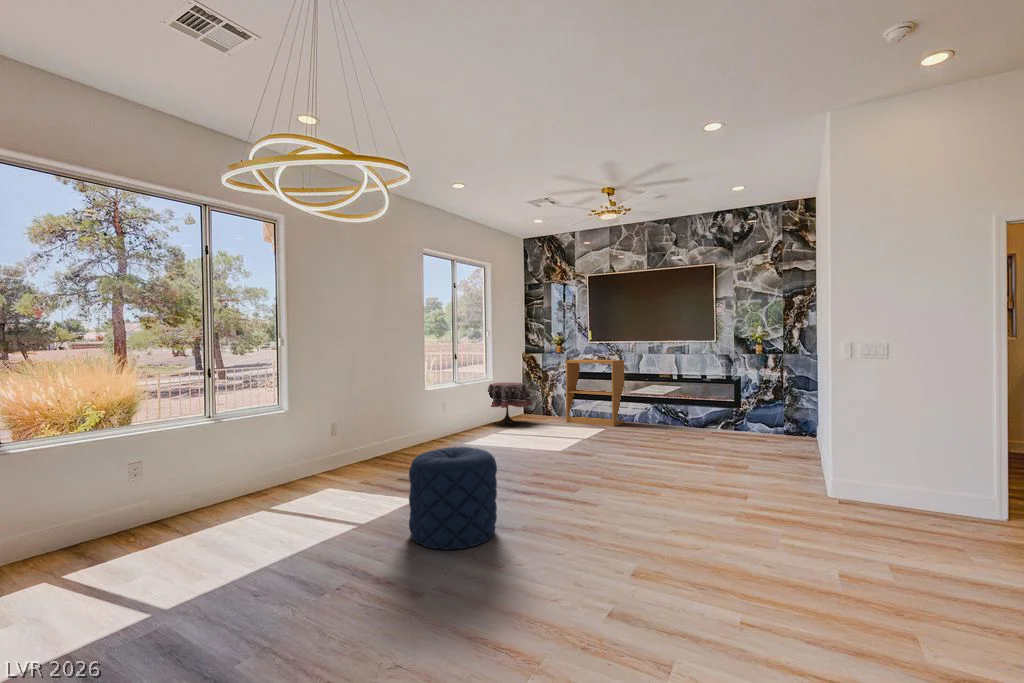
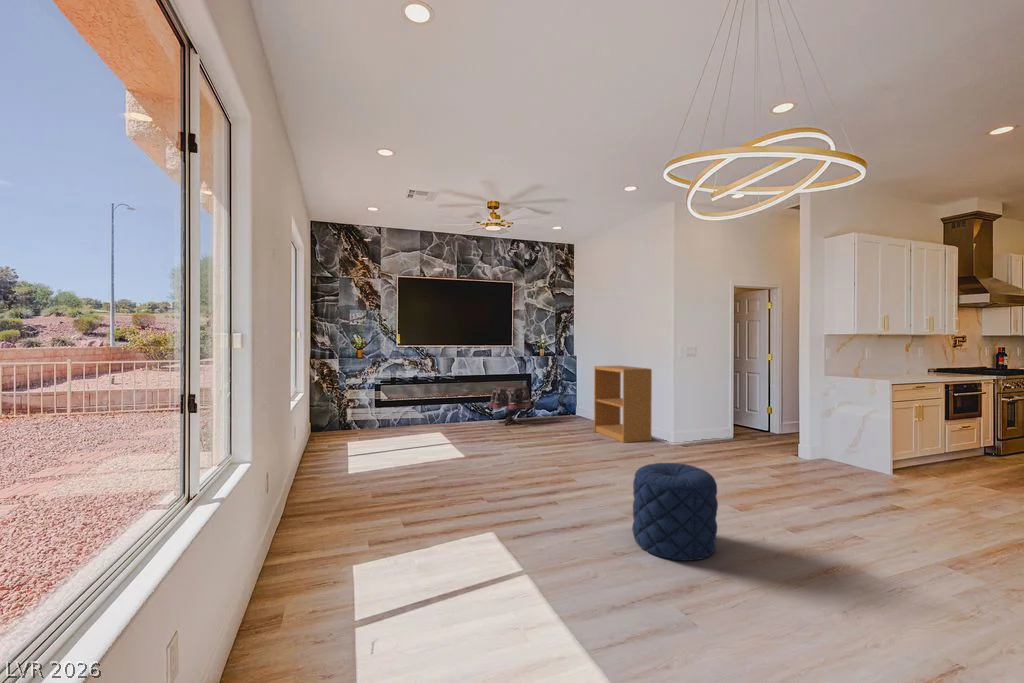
bookshelf: present [566,360,625,426] -> present [594,366,652,443]
side table: present [488,382,532,426] -> present [489,384,531,426]

